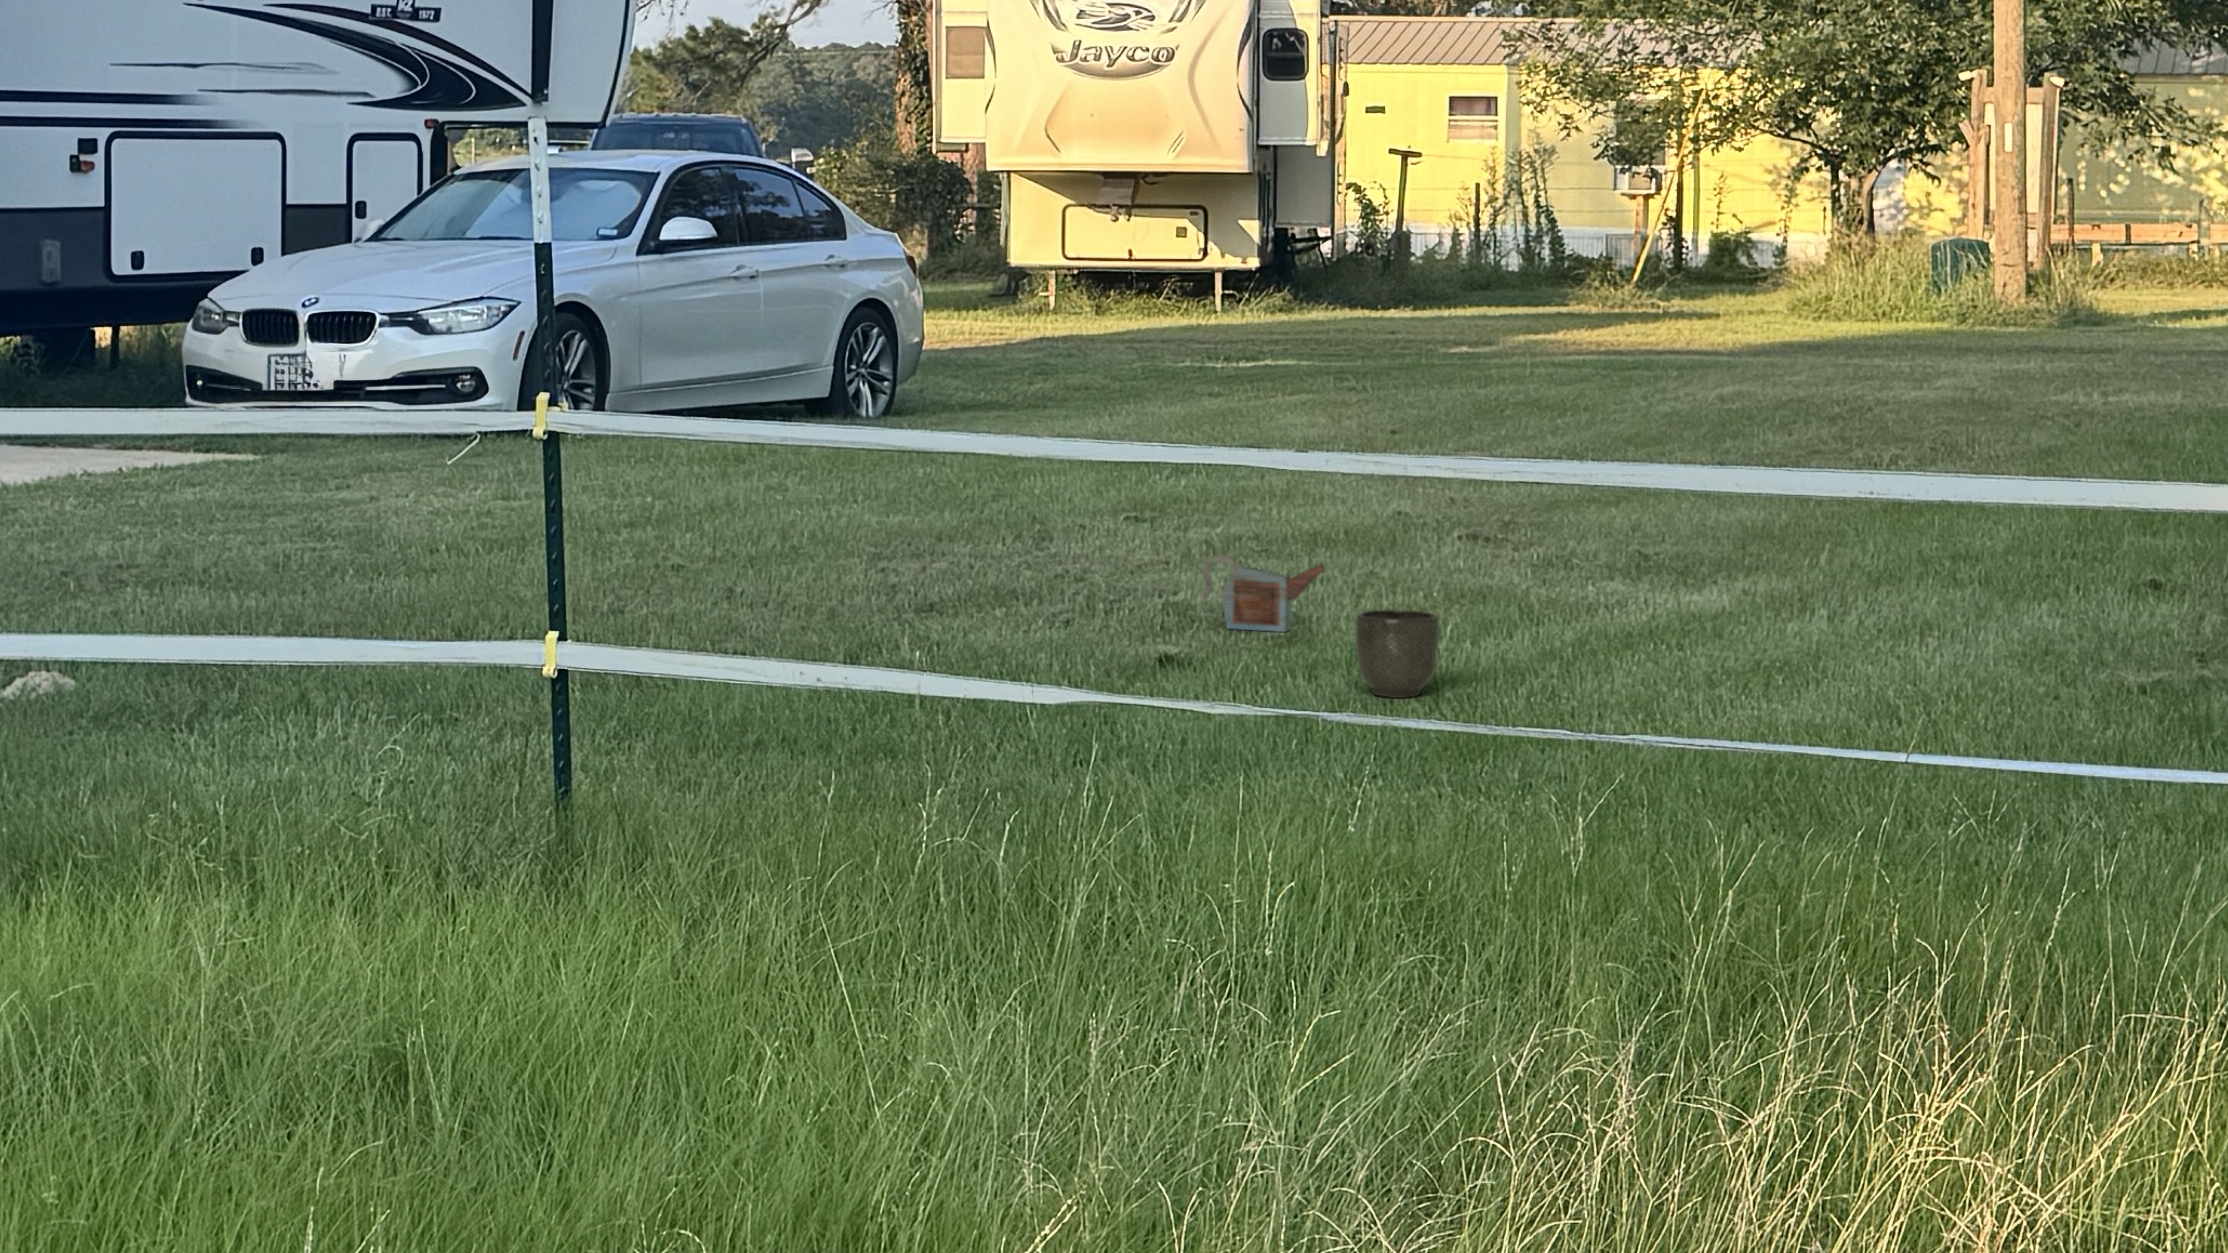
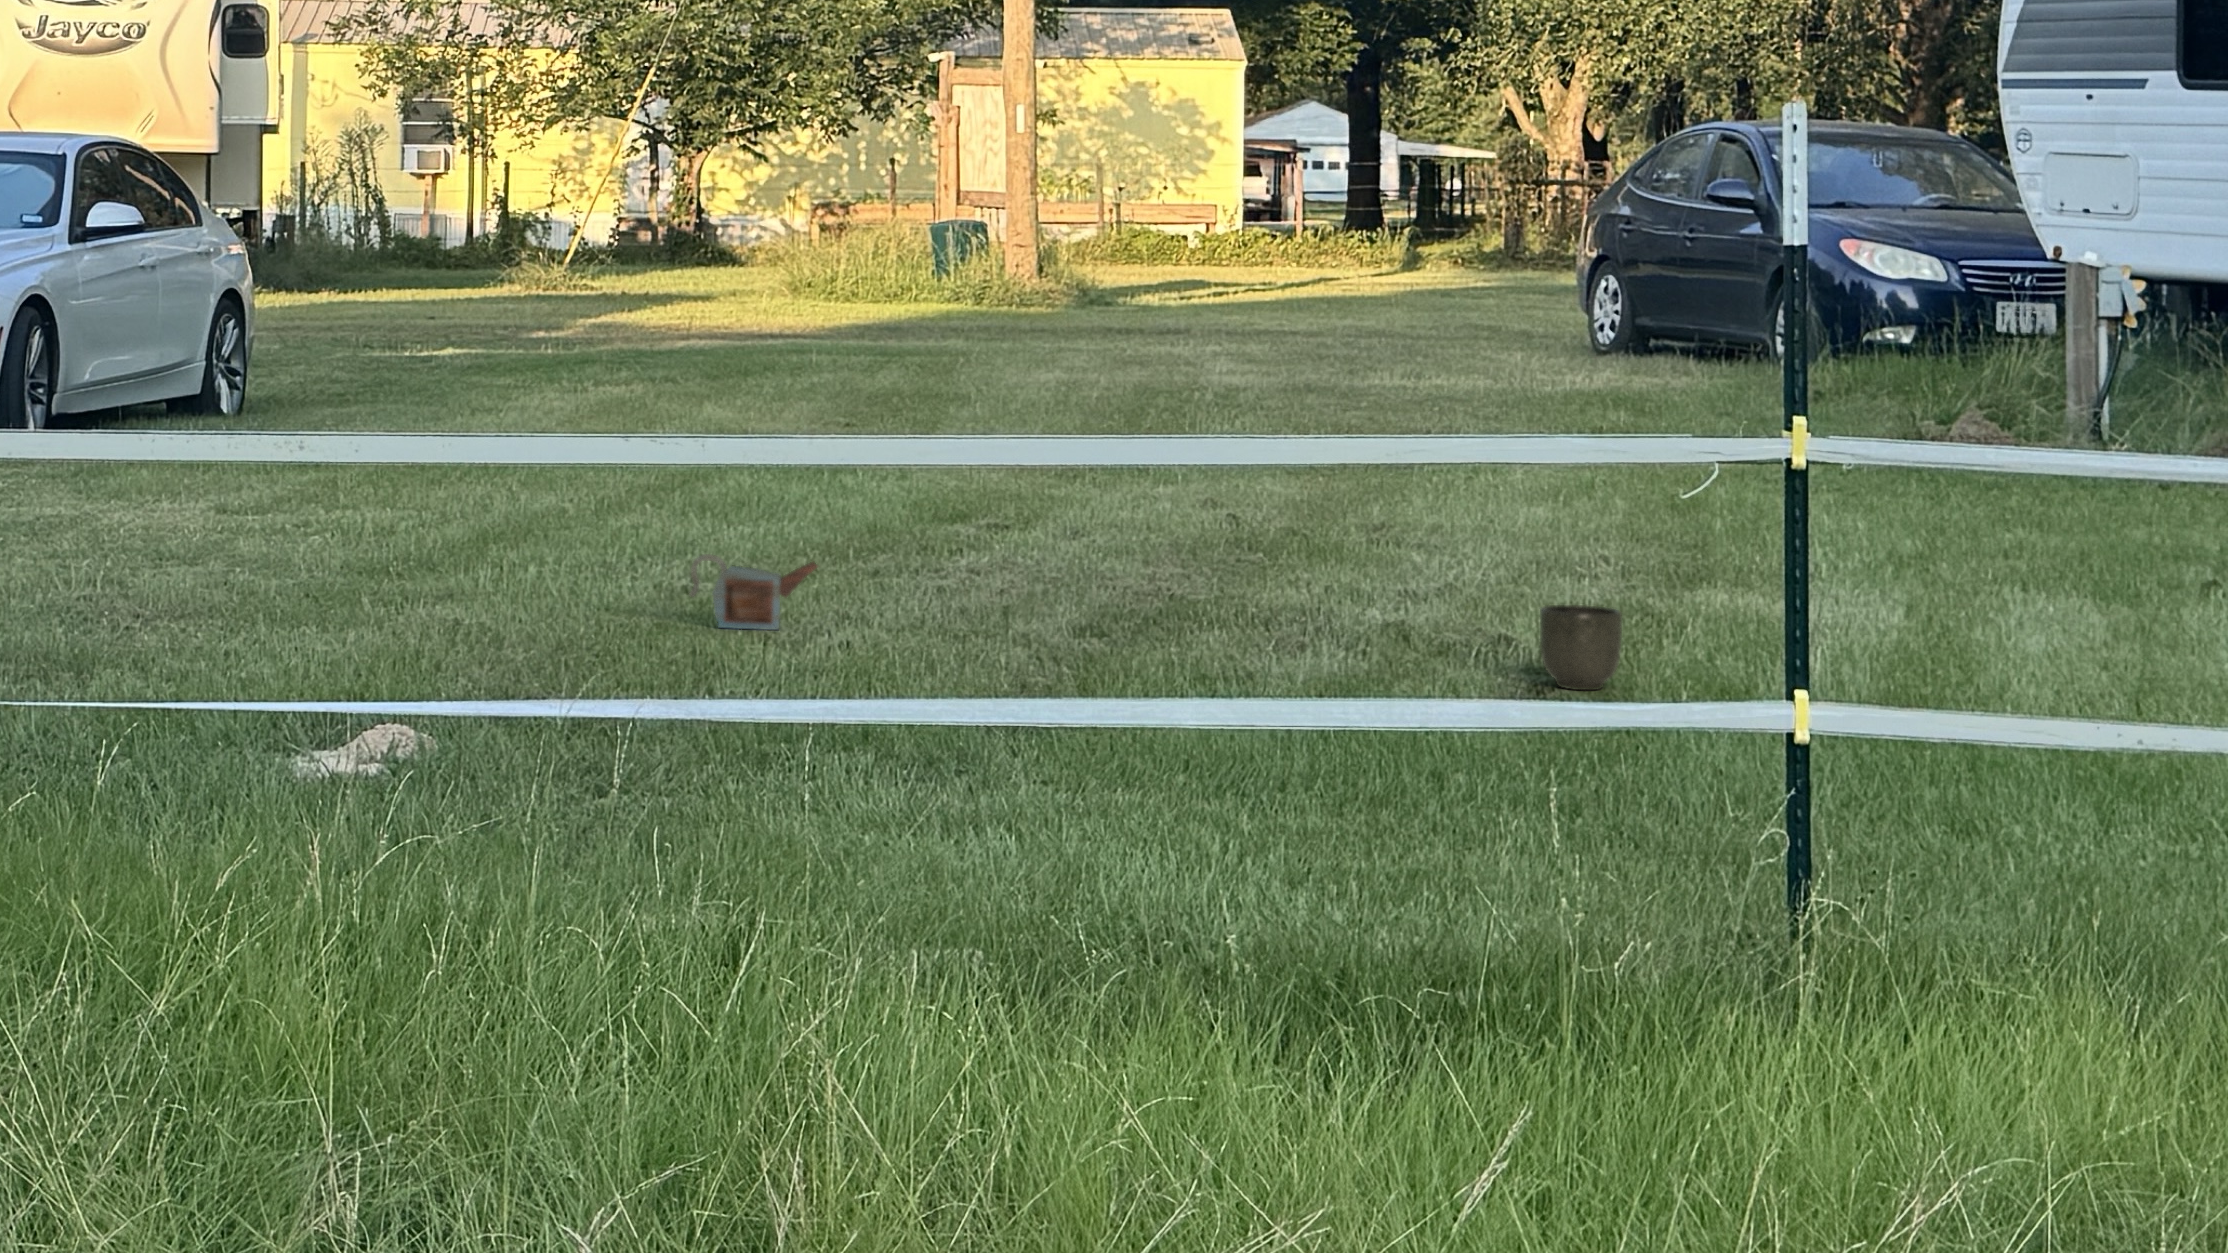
watering can: present [1202,555,1325,632] -> present [690,554,818,630]

